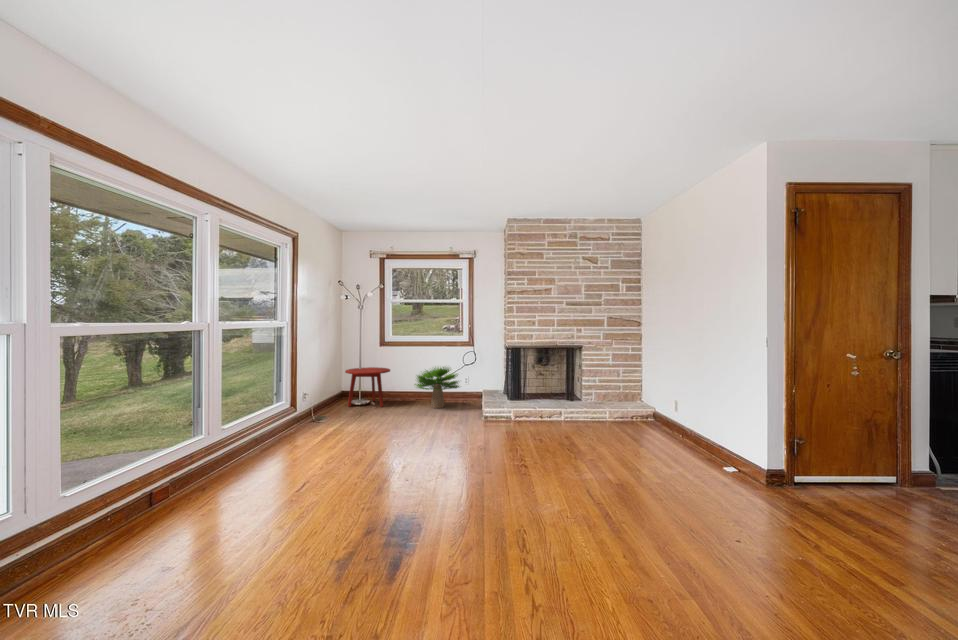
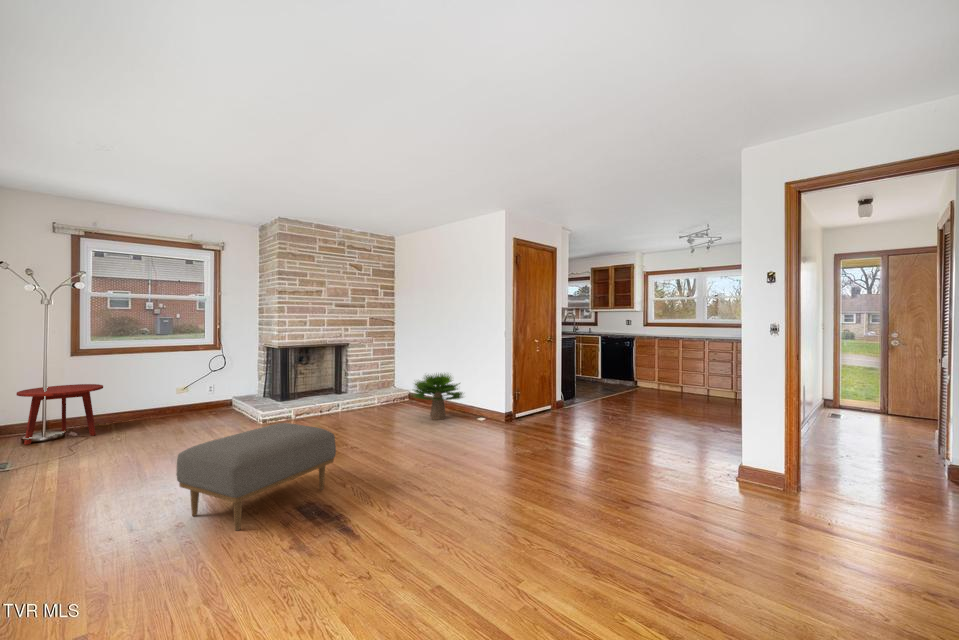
potted plant: present [415,367,459,408] -> present [414,374,463,420]
ottoman: none [324,423,451,520] -> present [176,423,336,531]

